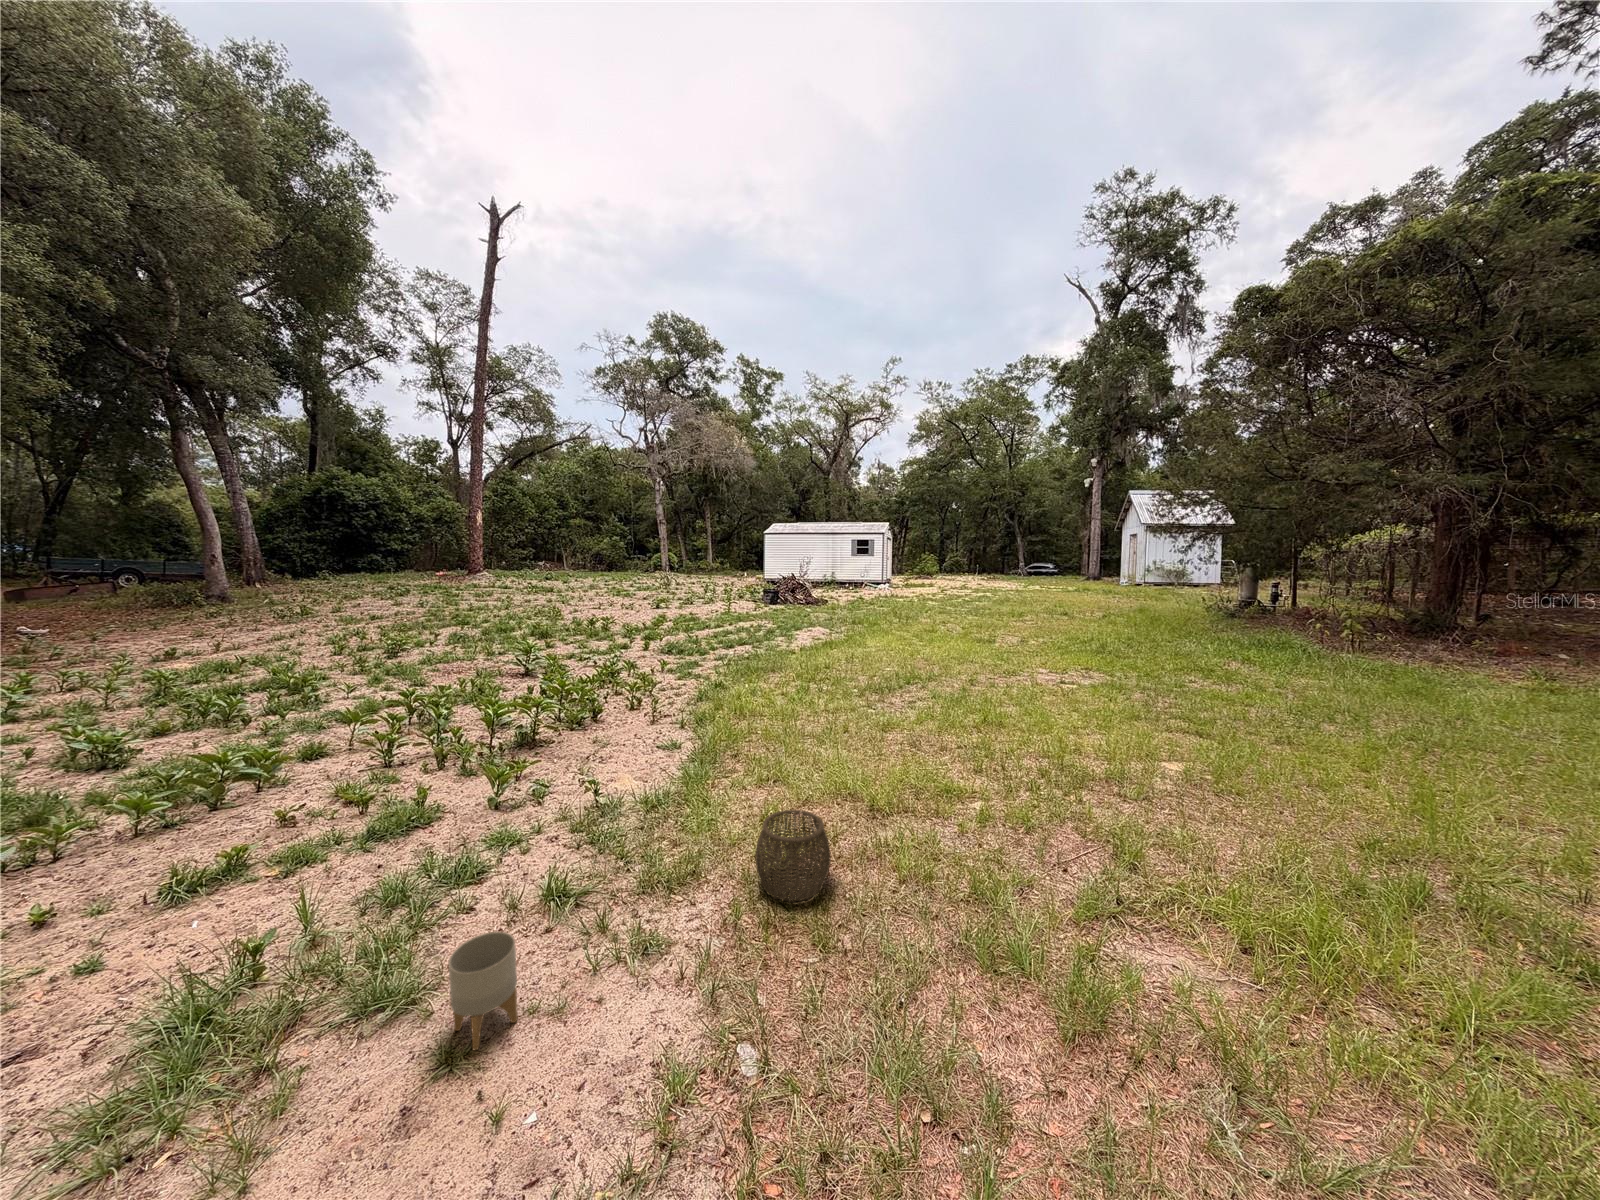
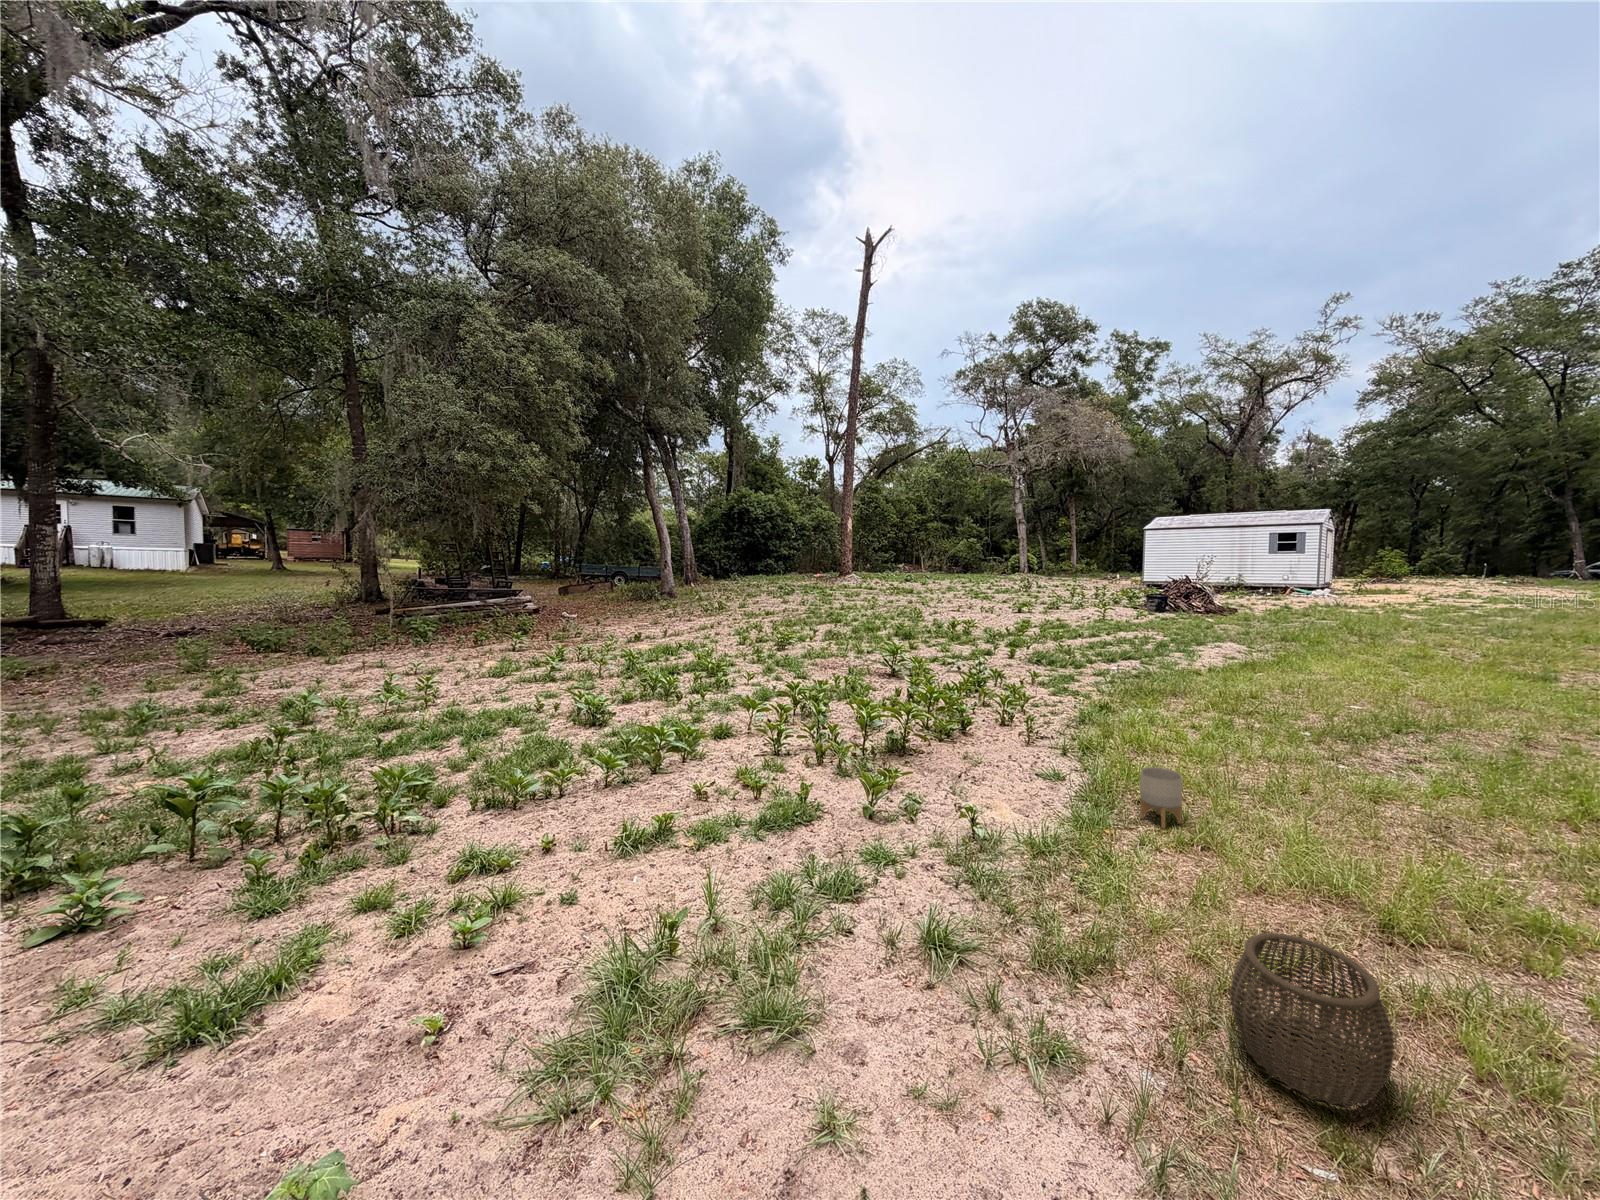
planter: present [449,932,518,1050] -> present [1140,767,1182,829]

